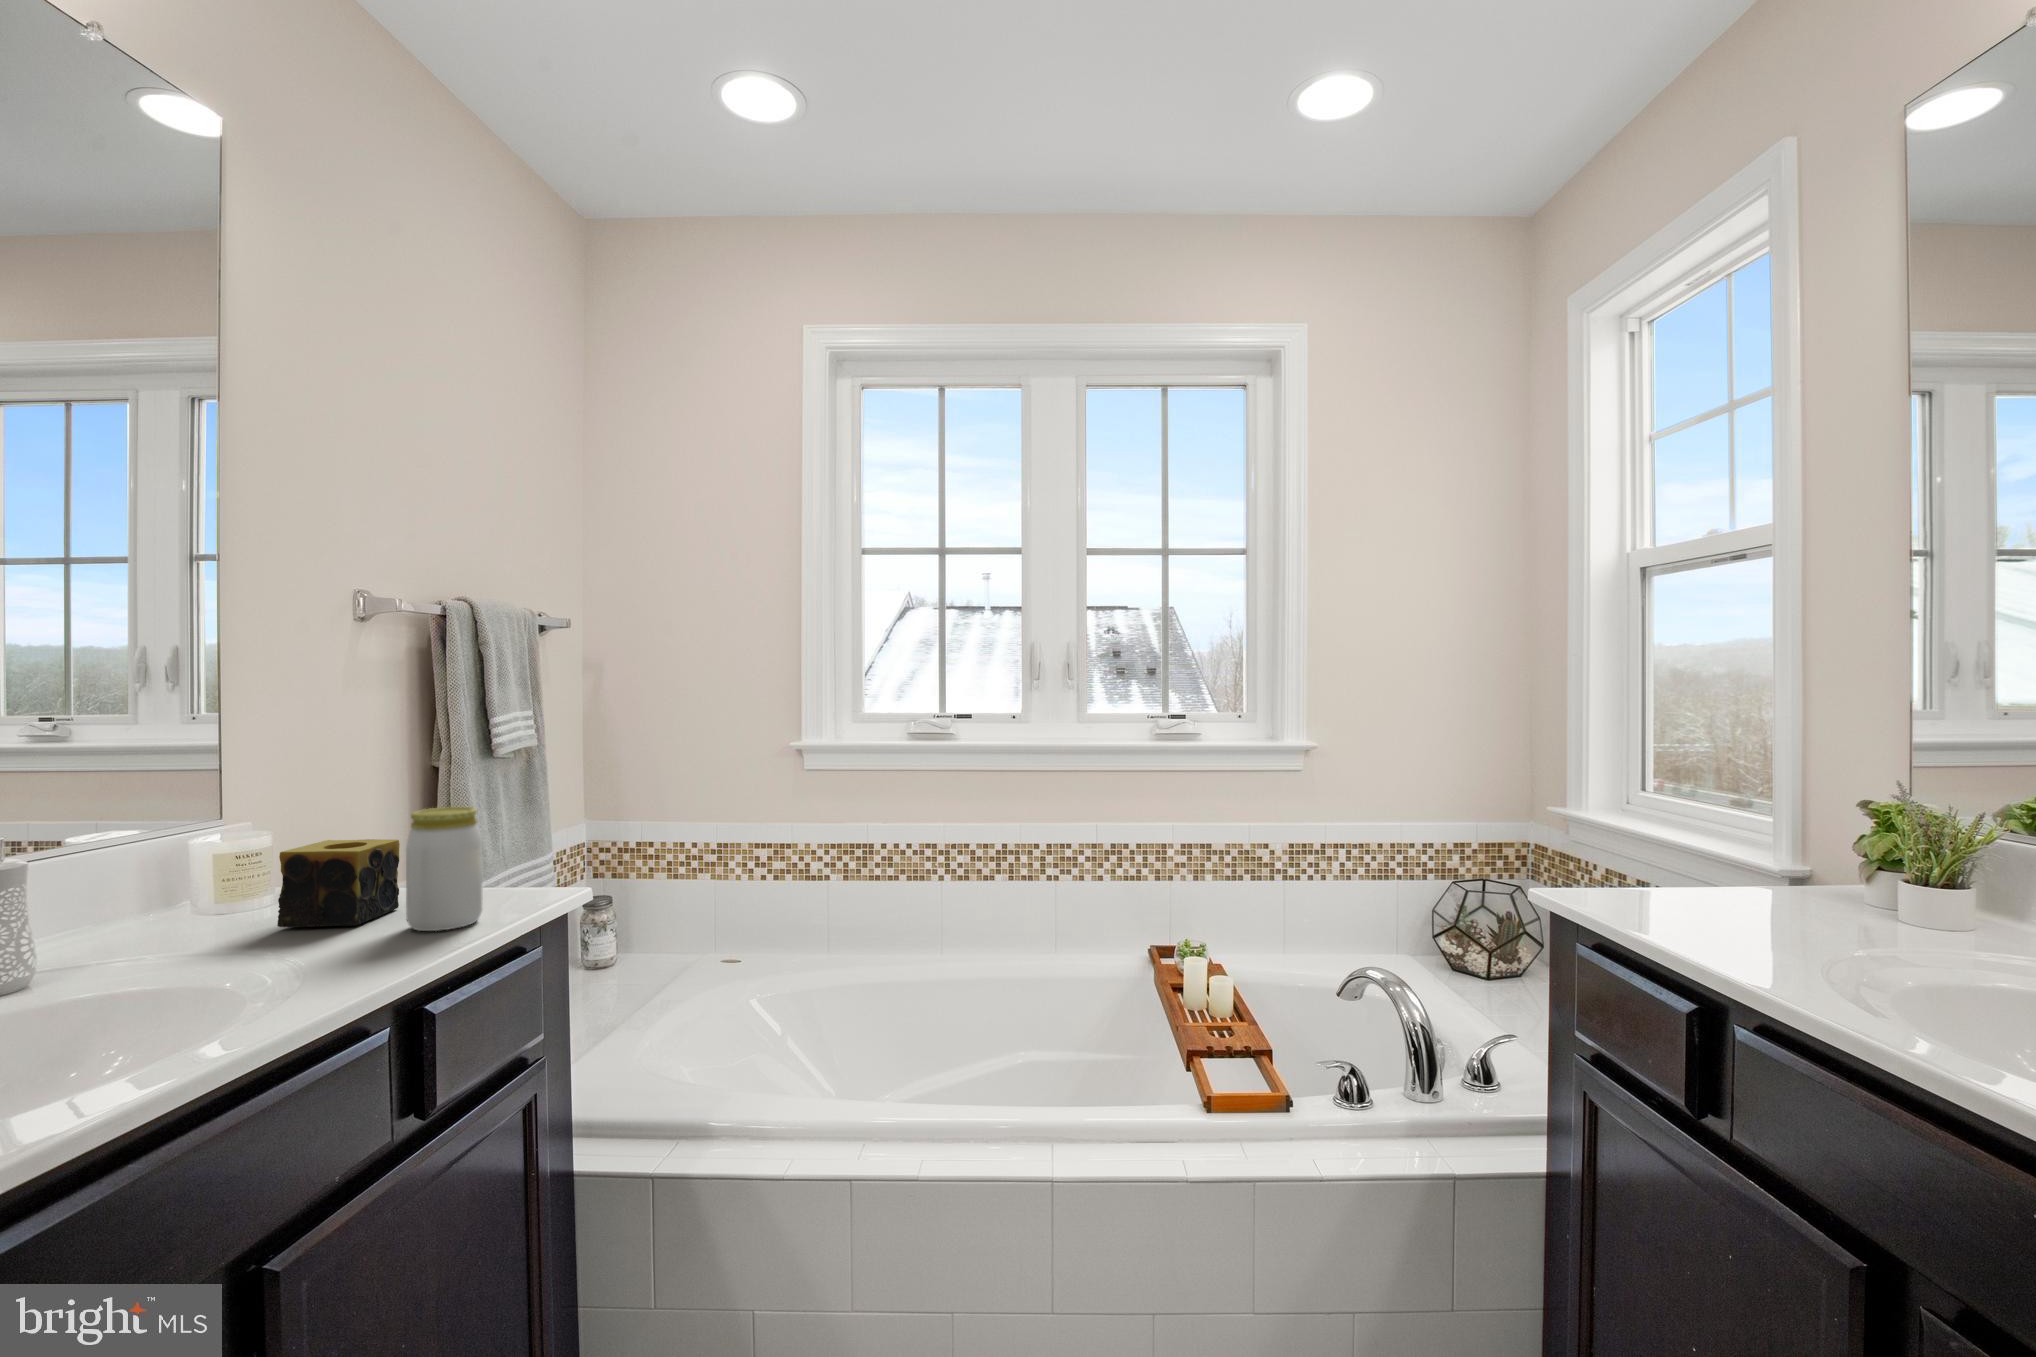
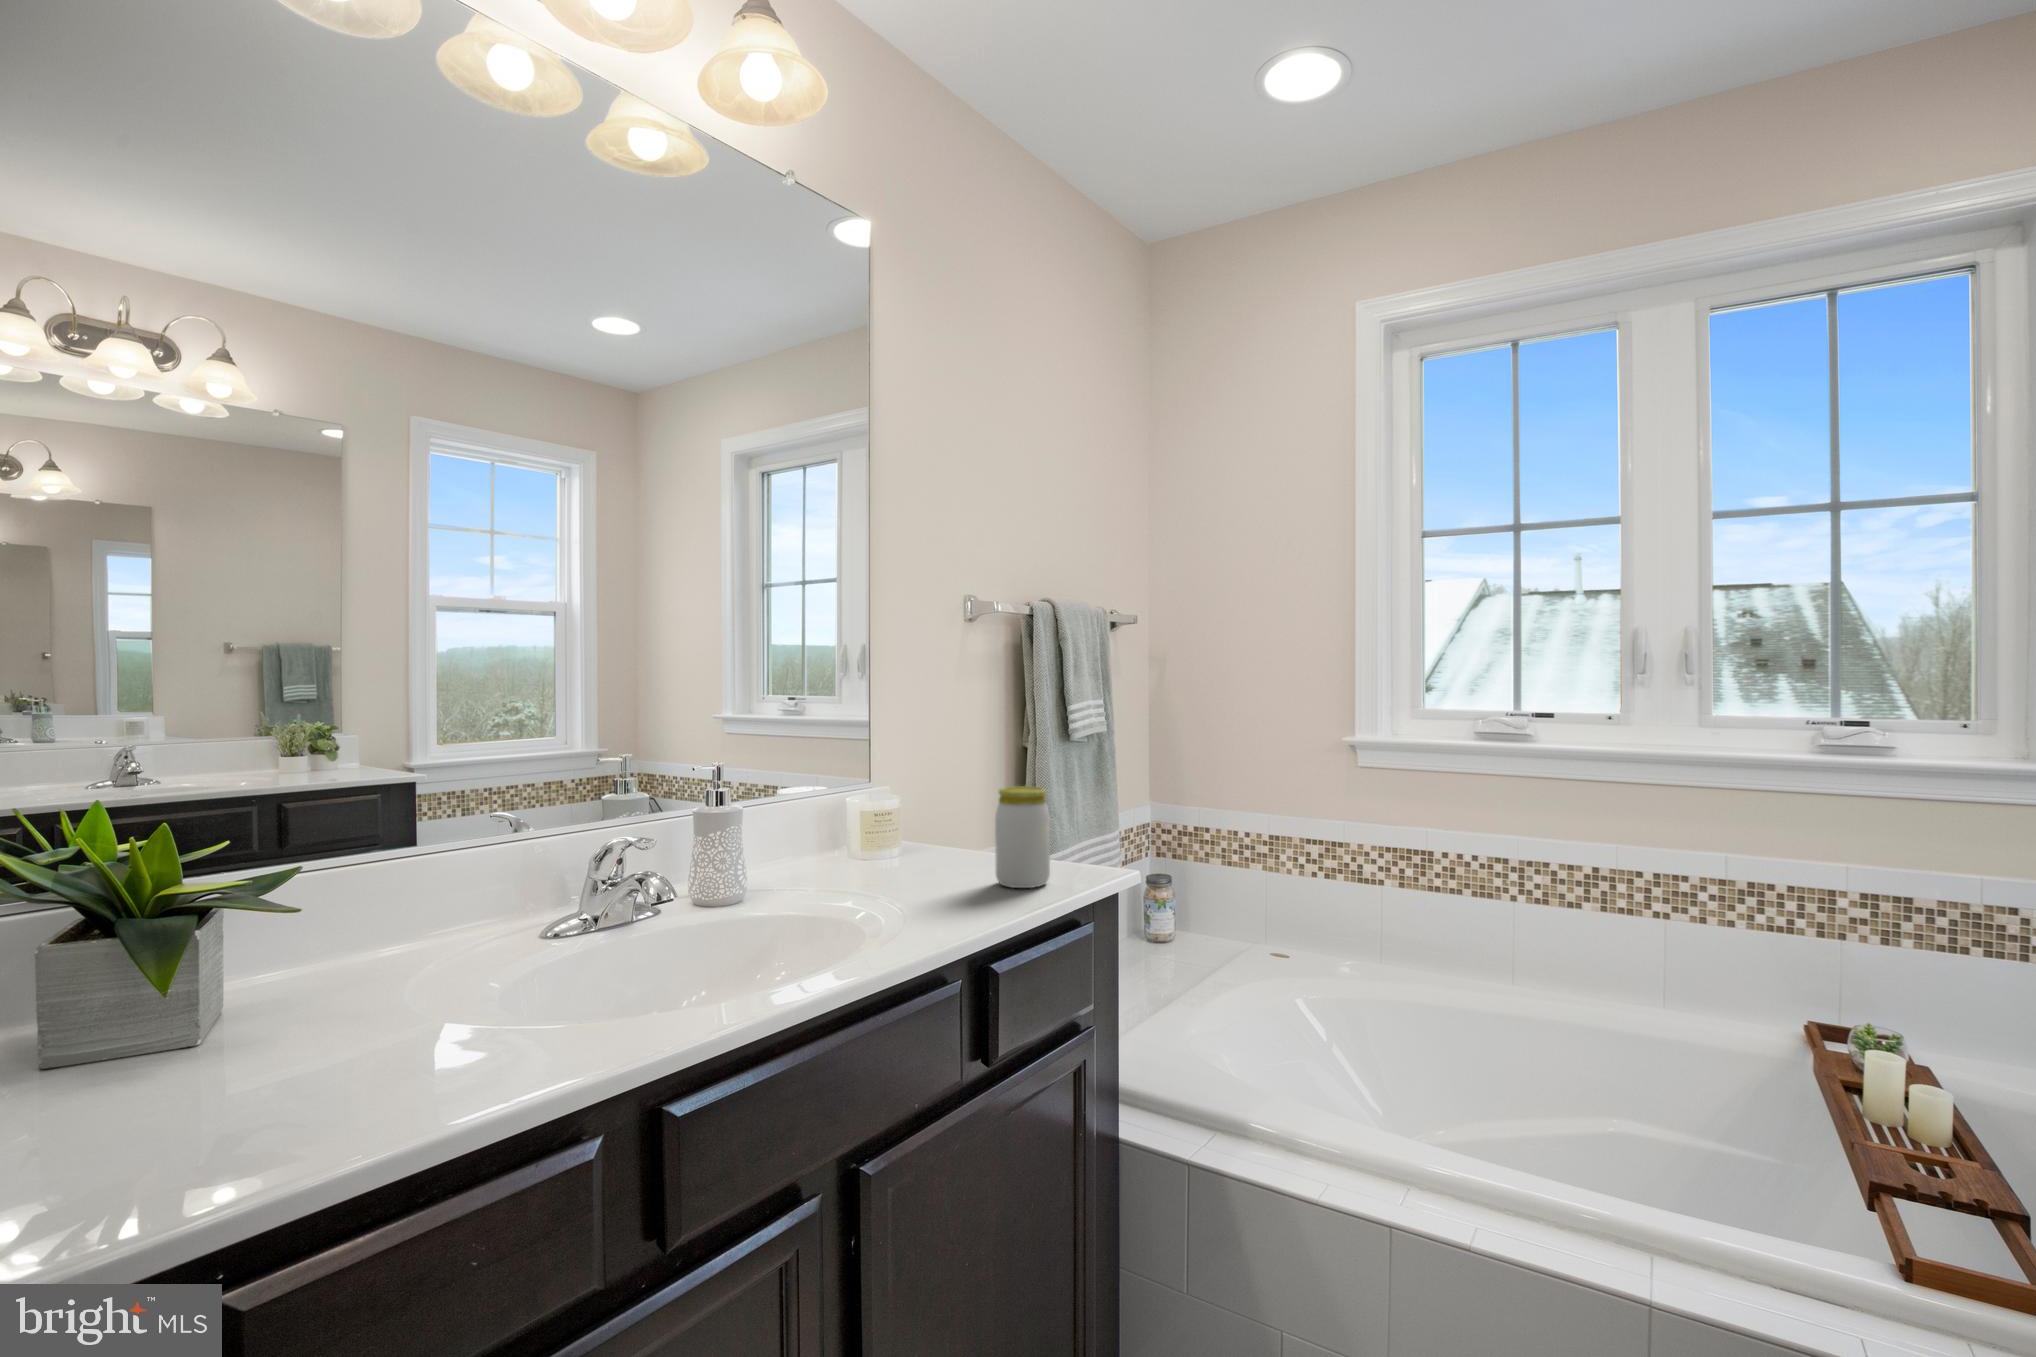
candle: present [277,839,400,927] -> none [914,806,993,876]

